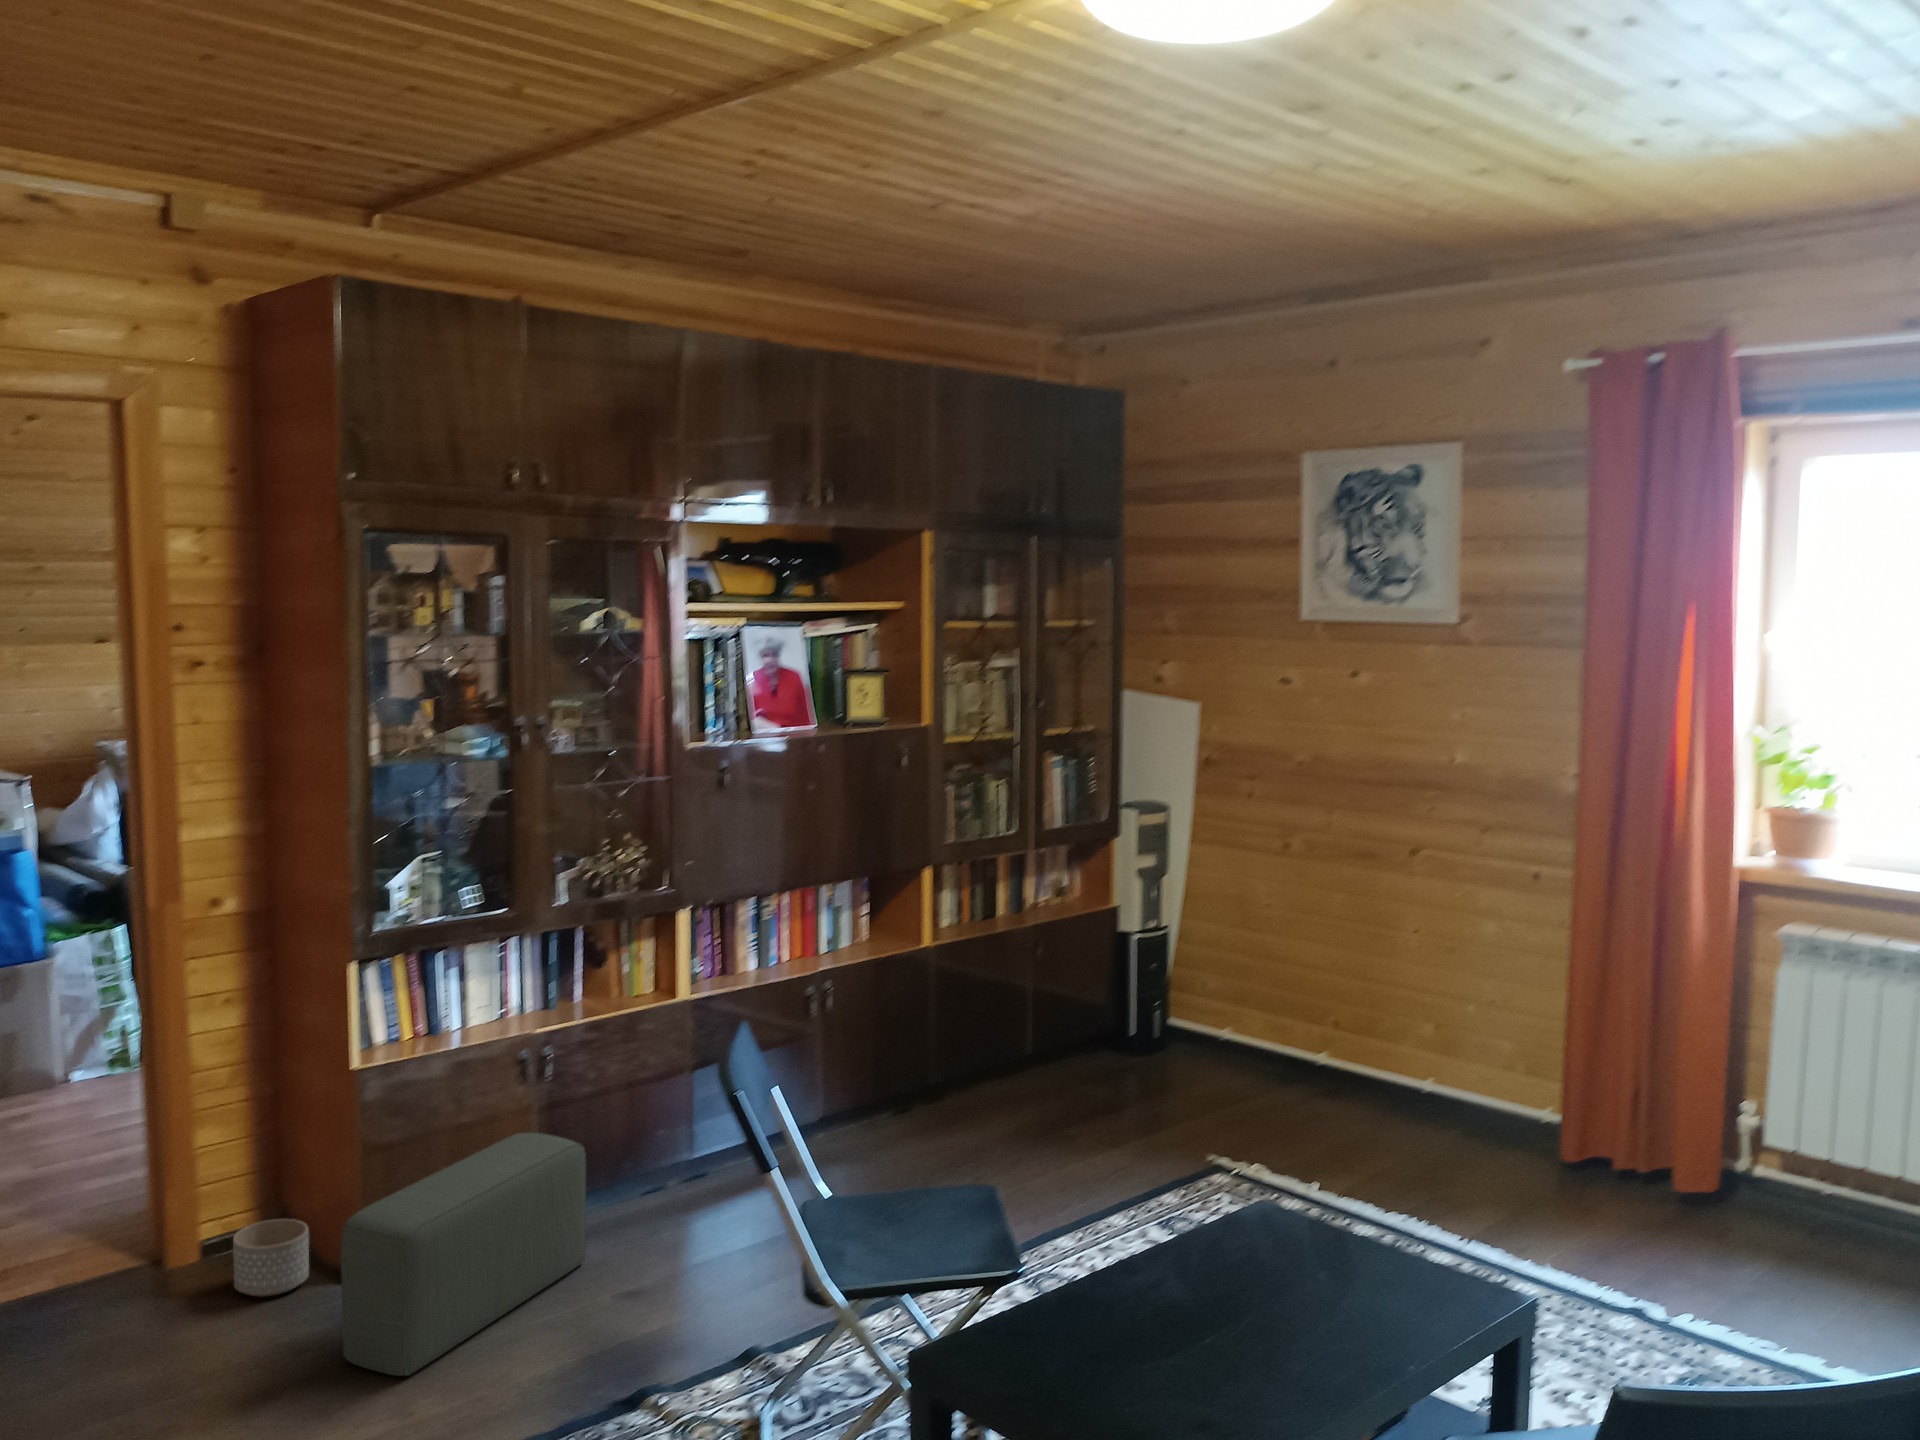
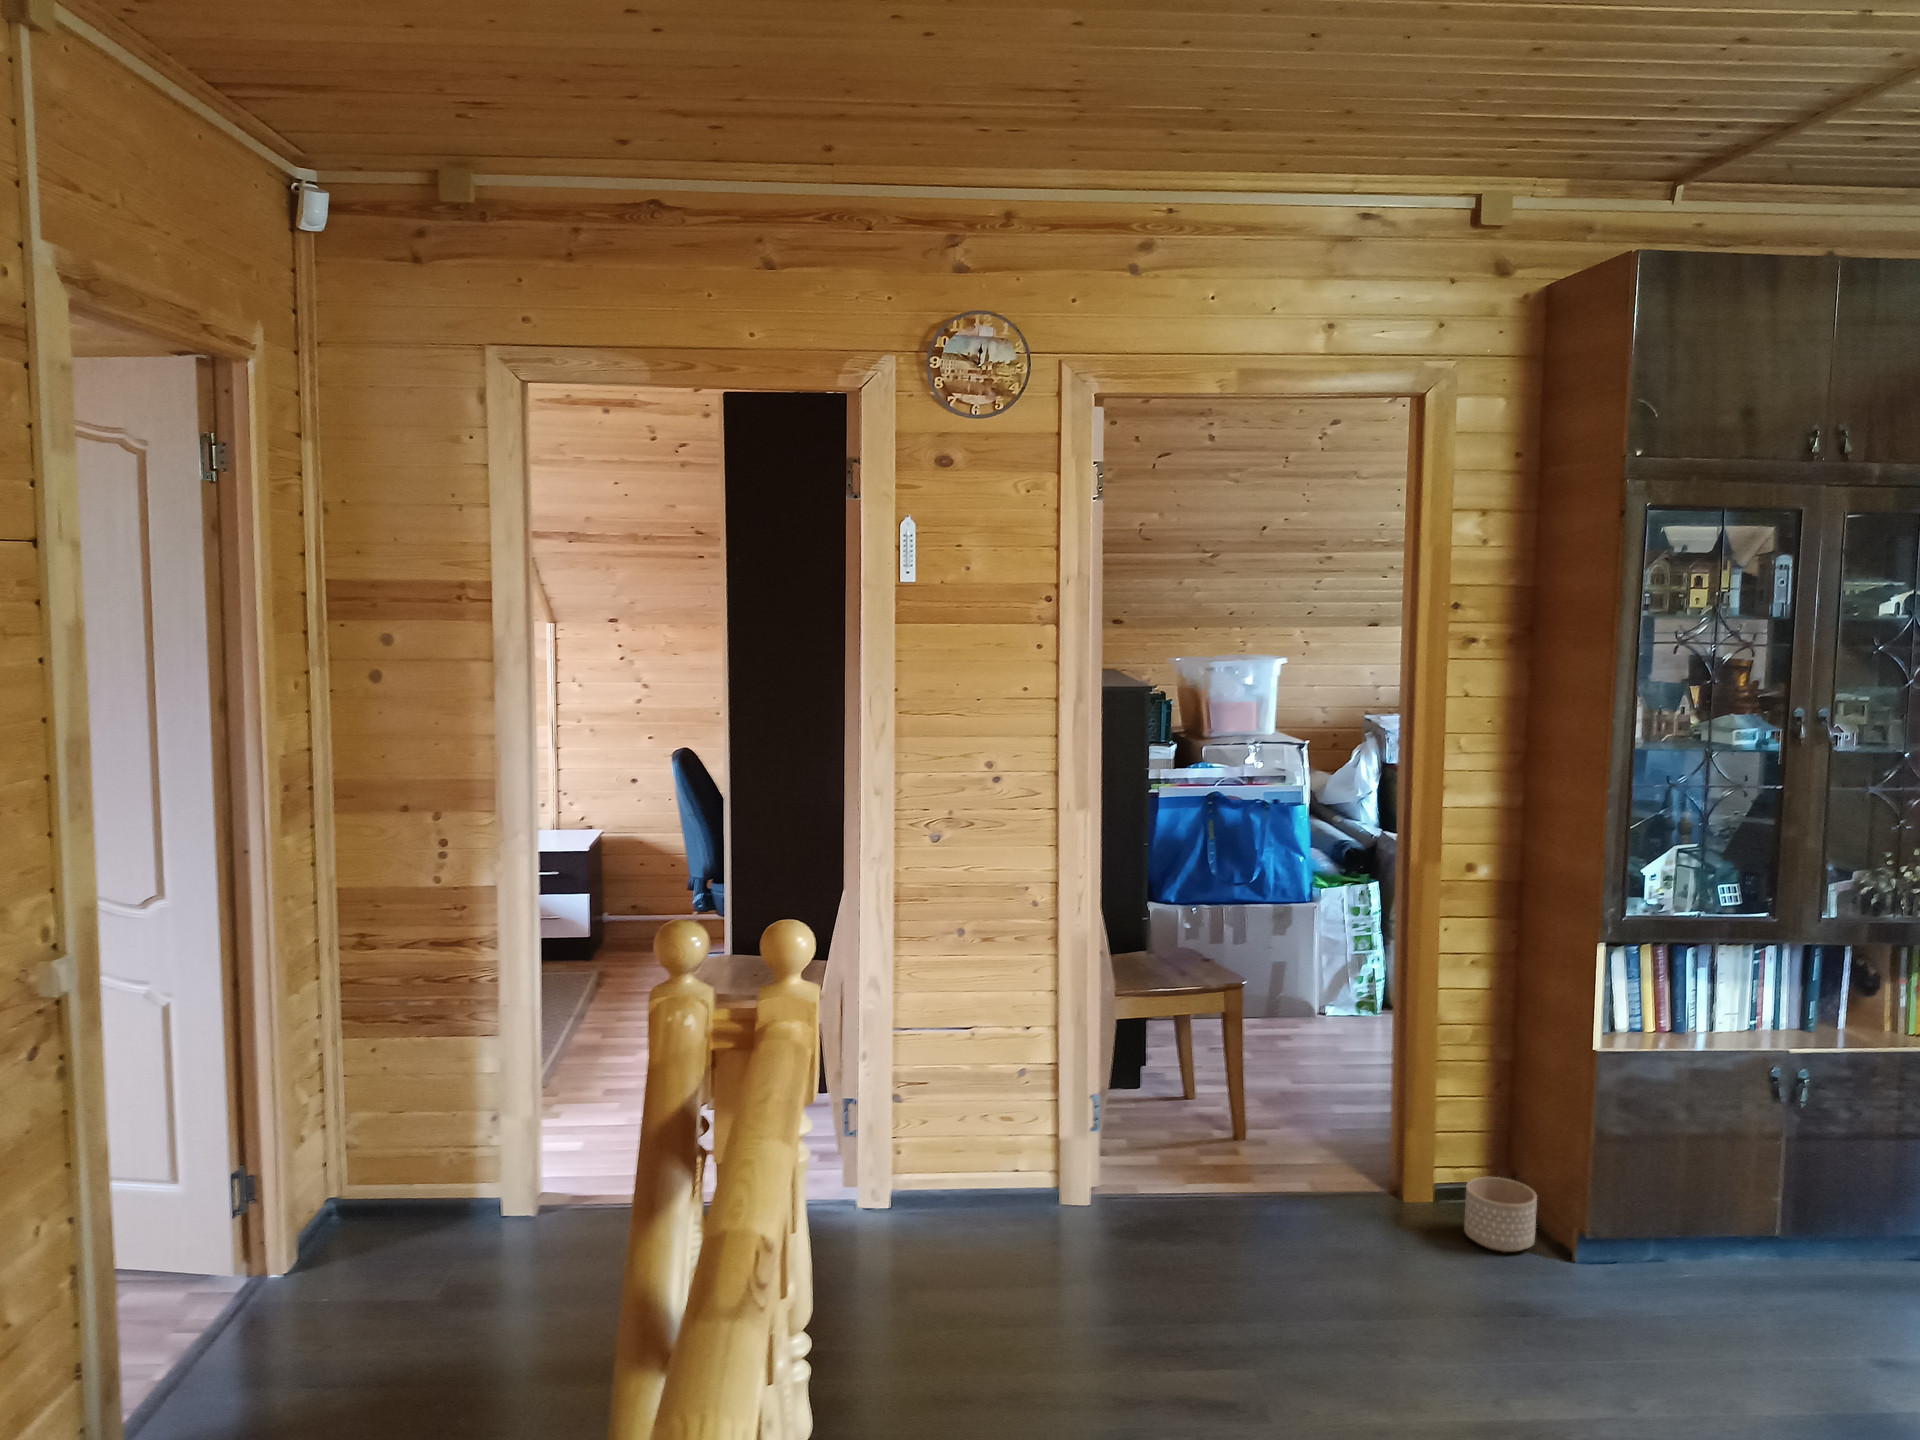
pouf: present [341,1133,586,1376] -> none [1572,1161,1856,1383]

